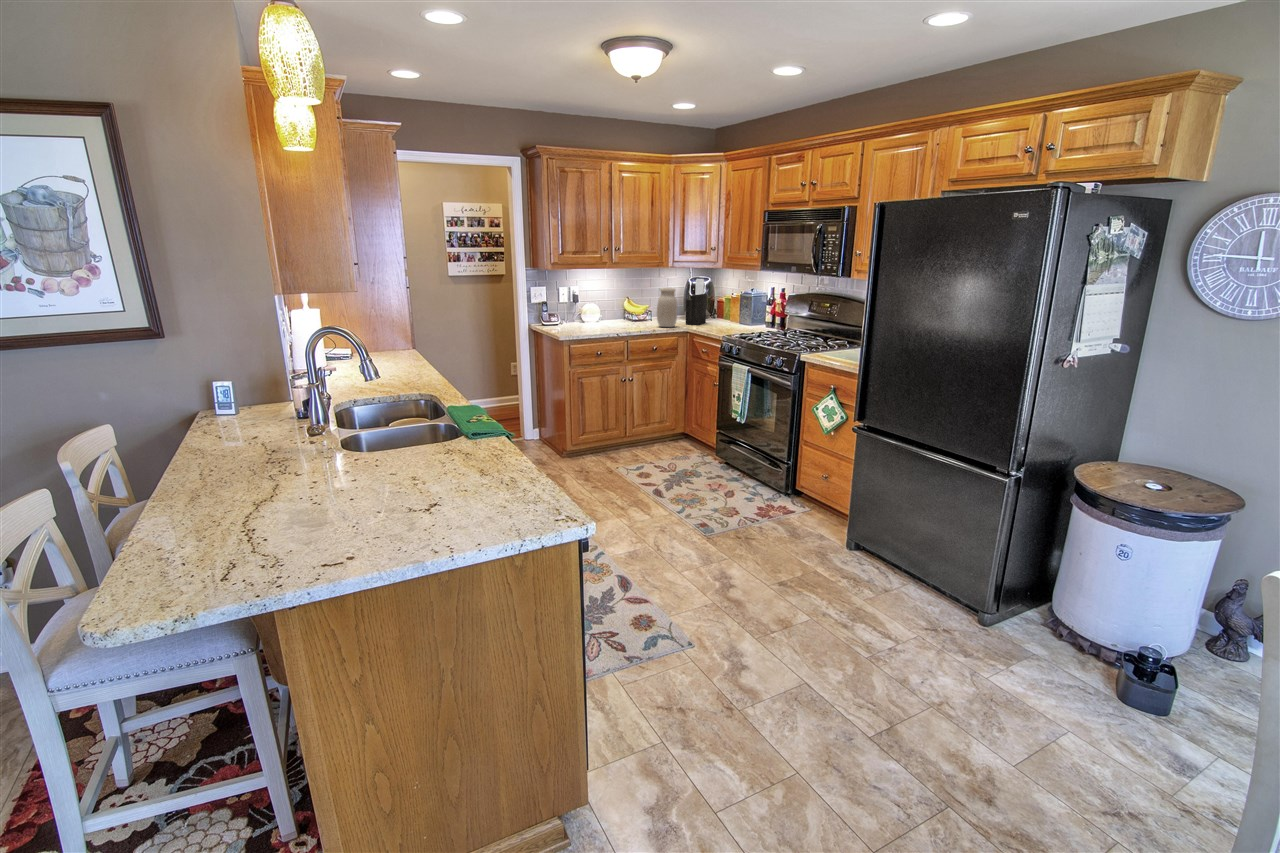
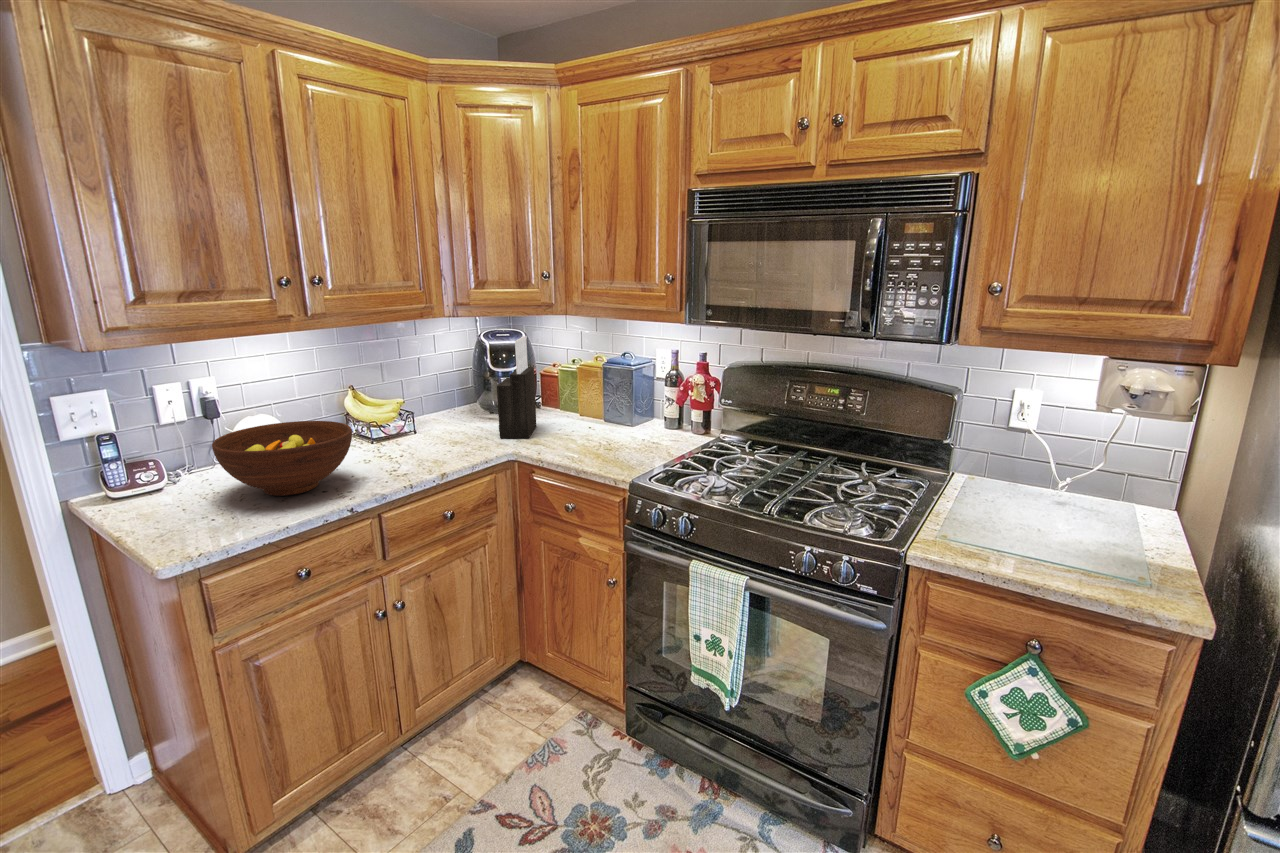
jar: present [657,288,678,327] -> none [438,365,488,458]
fruit bowl: none [576,305,622,329] -> present [212,421,352,496]

